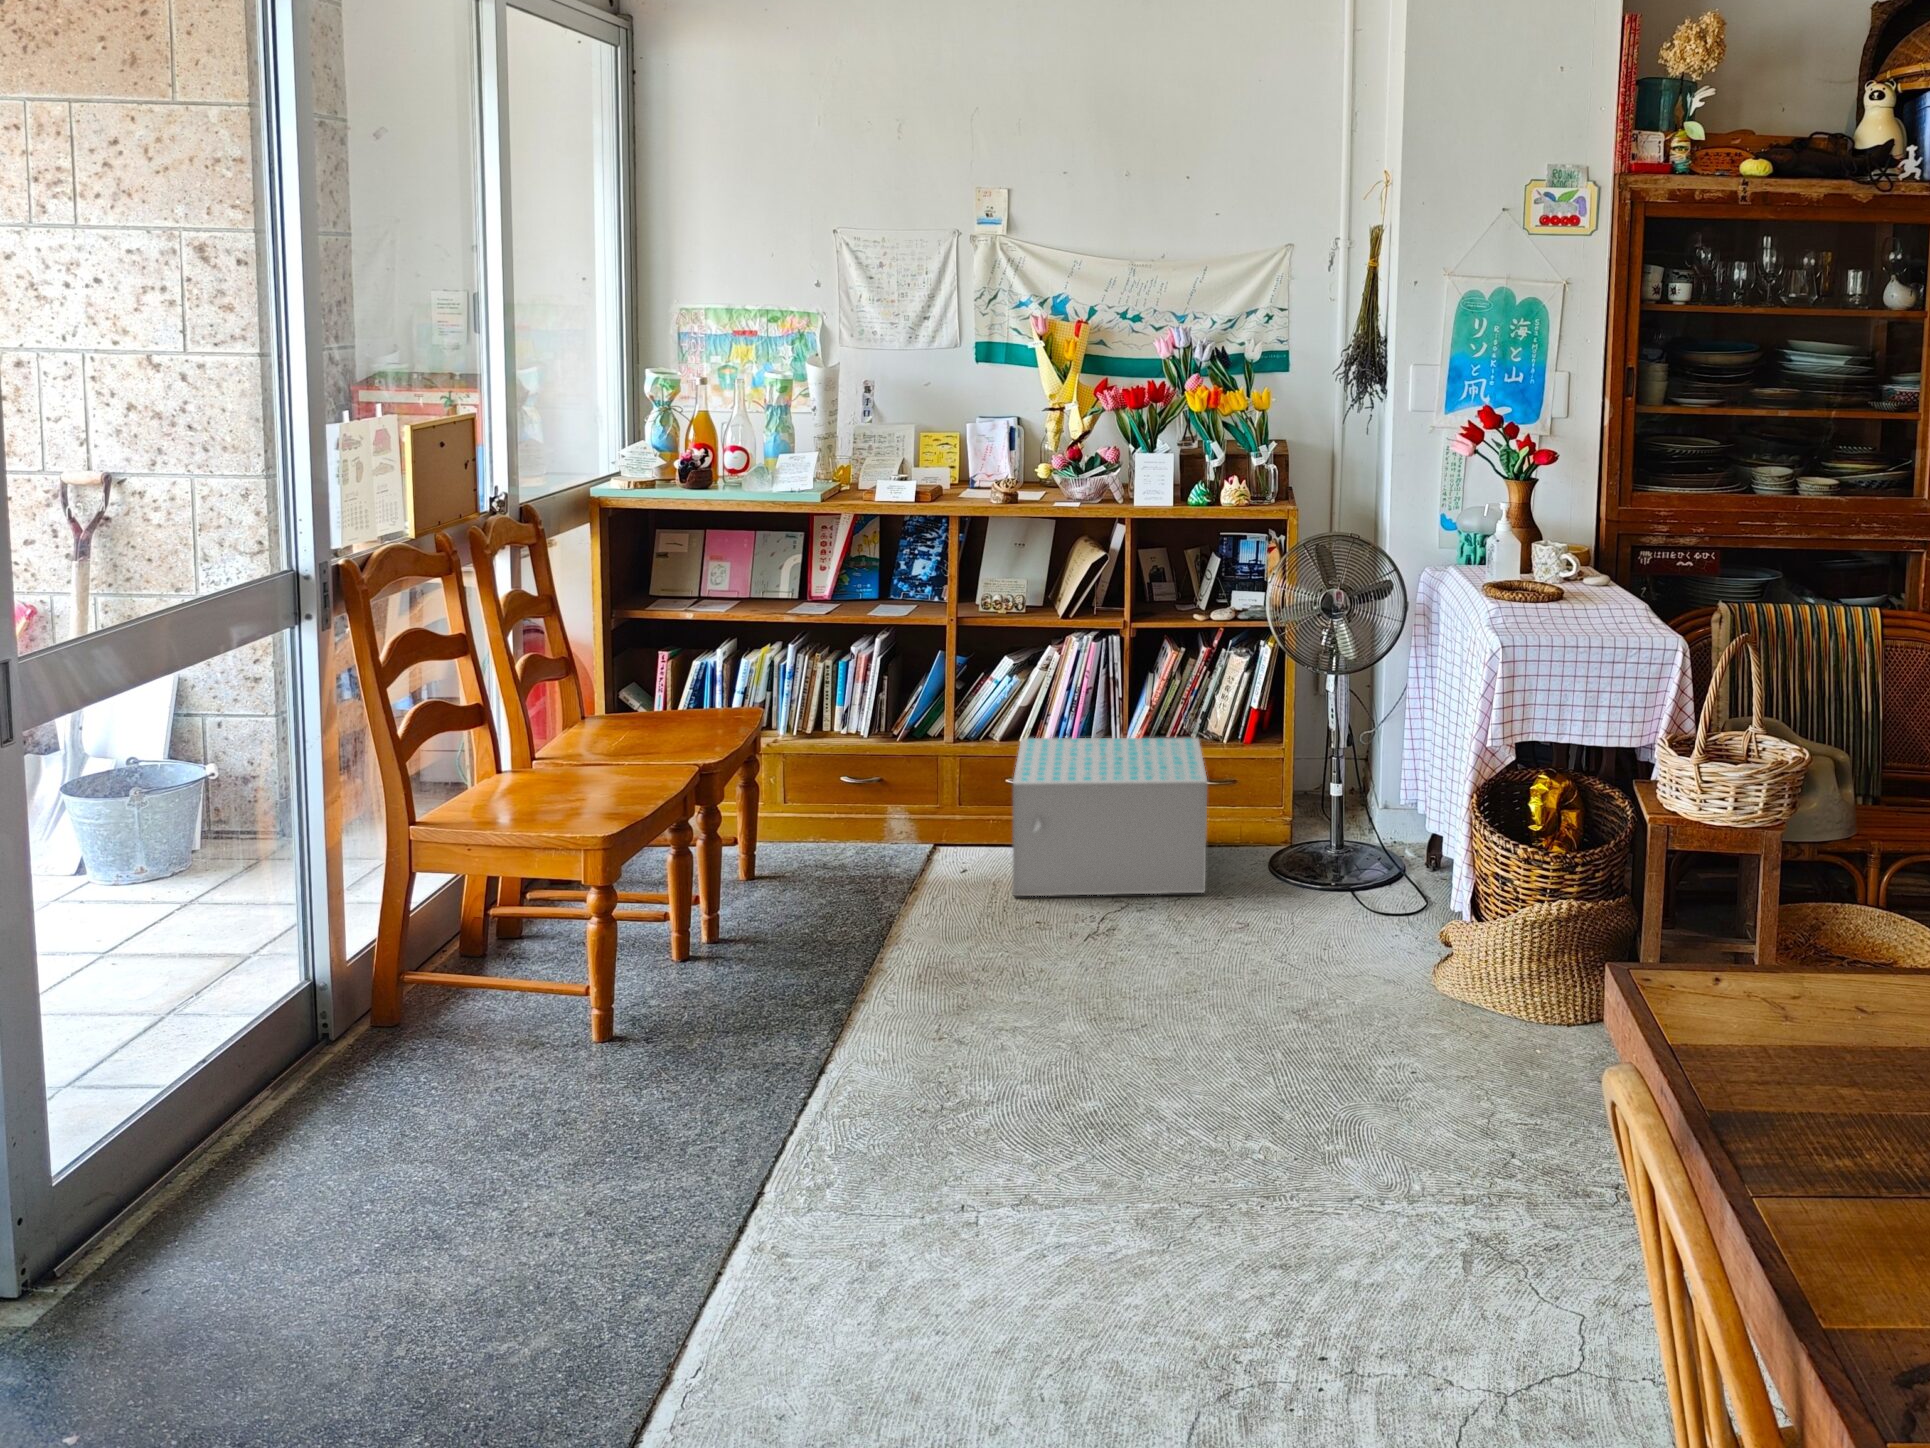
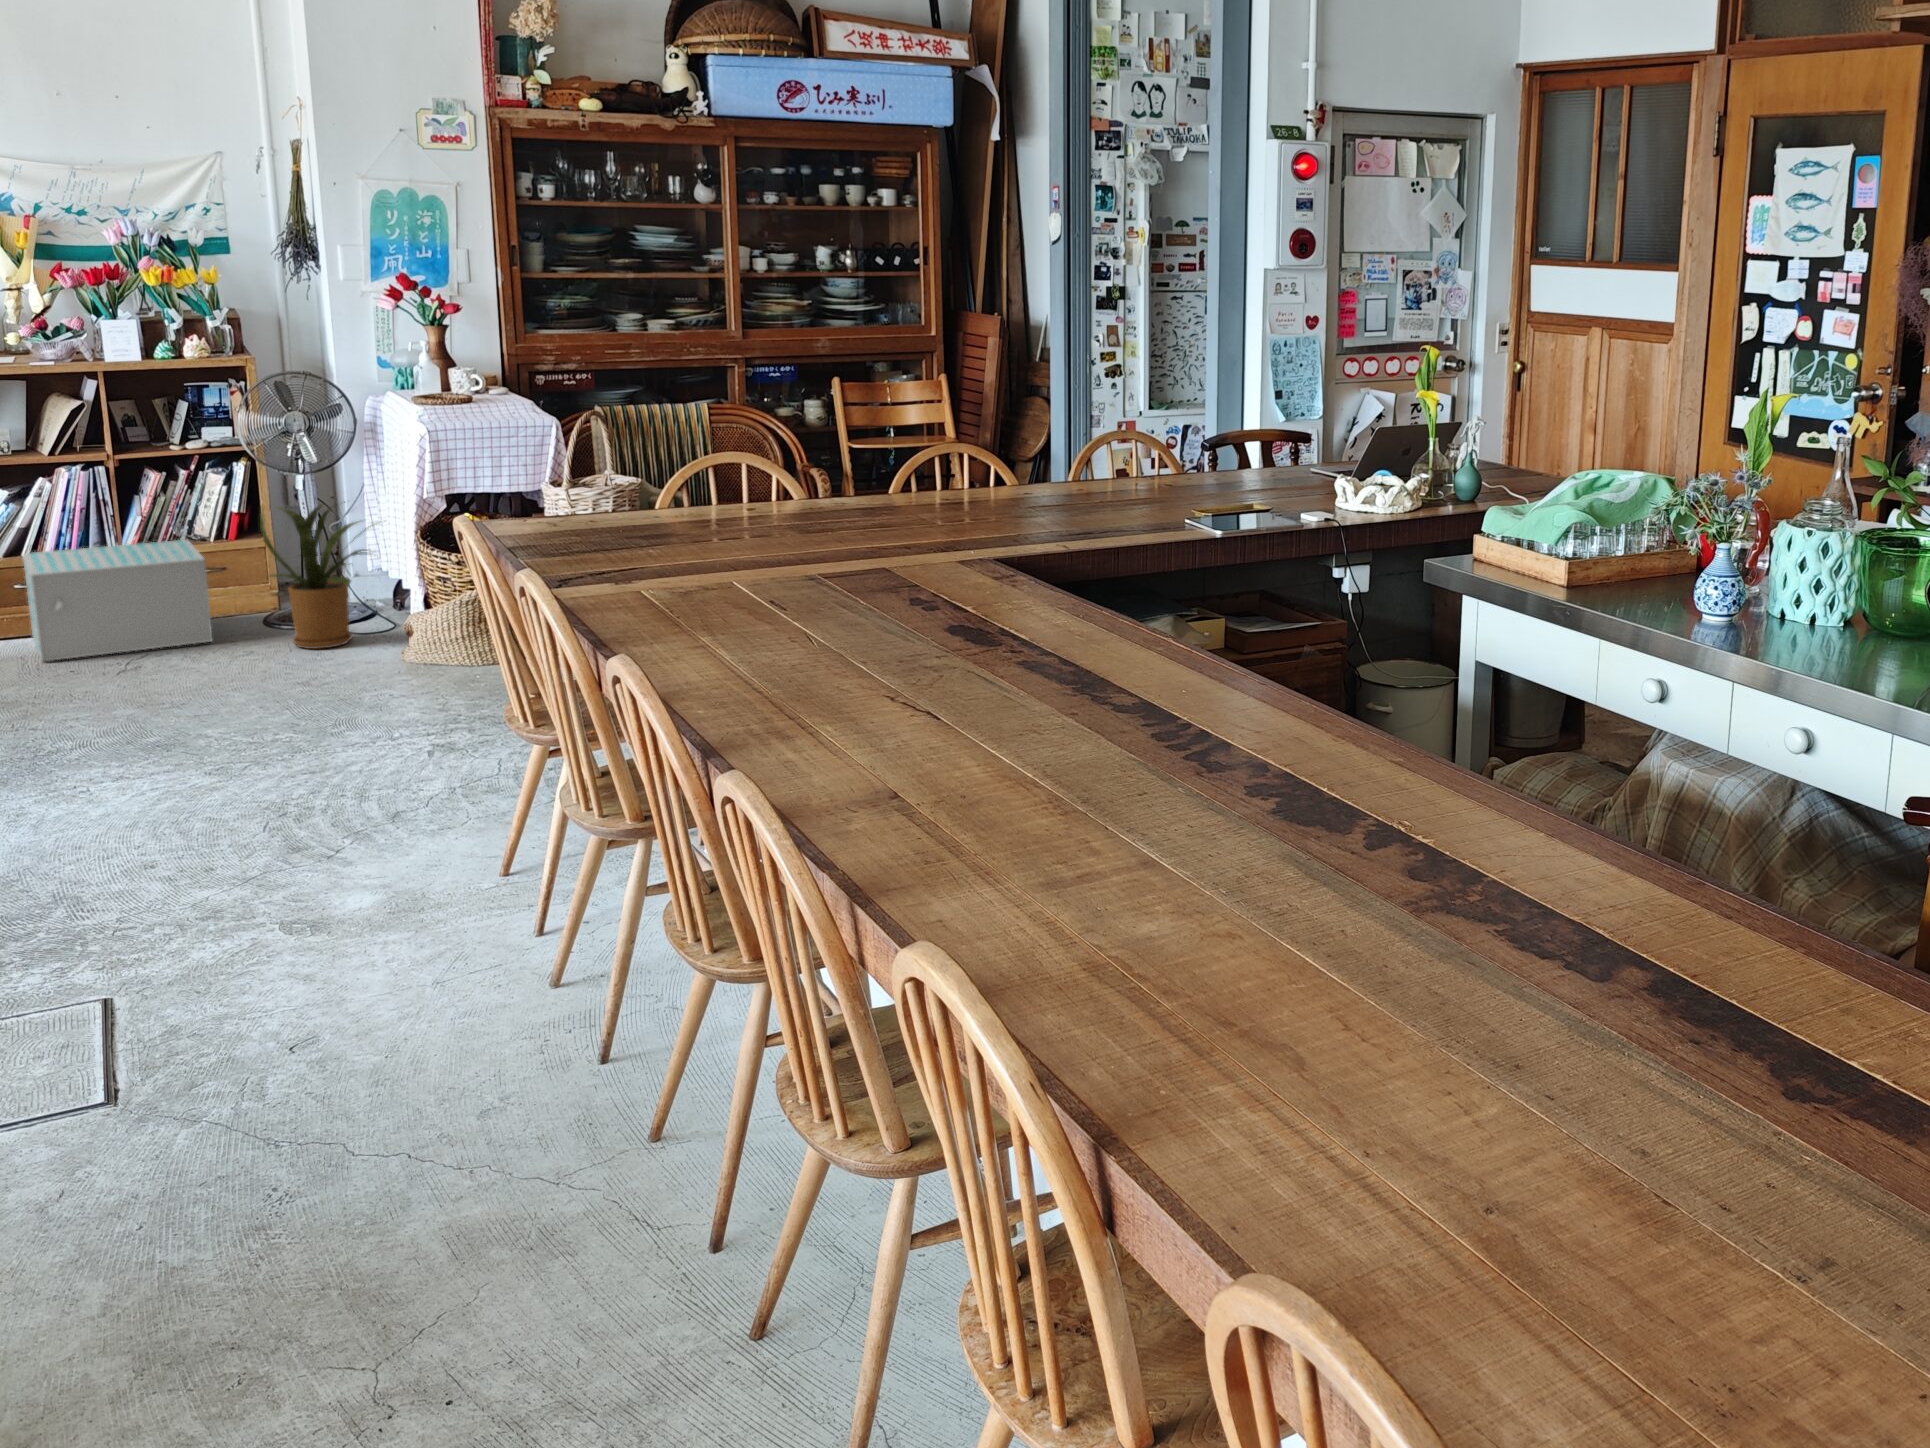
house plant: none [1268,714,1437,934] -> present [260,502,367,649]

